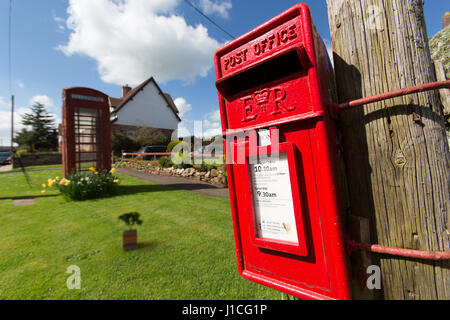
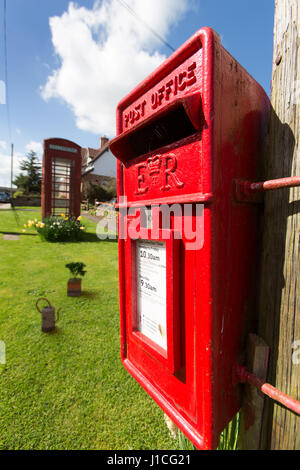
watering can: none [99,252,131,290] -> present [36,298,61,332]

